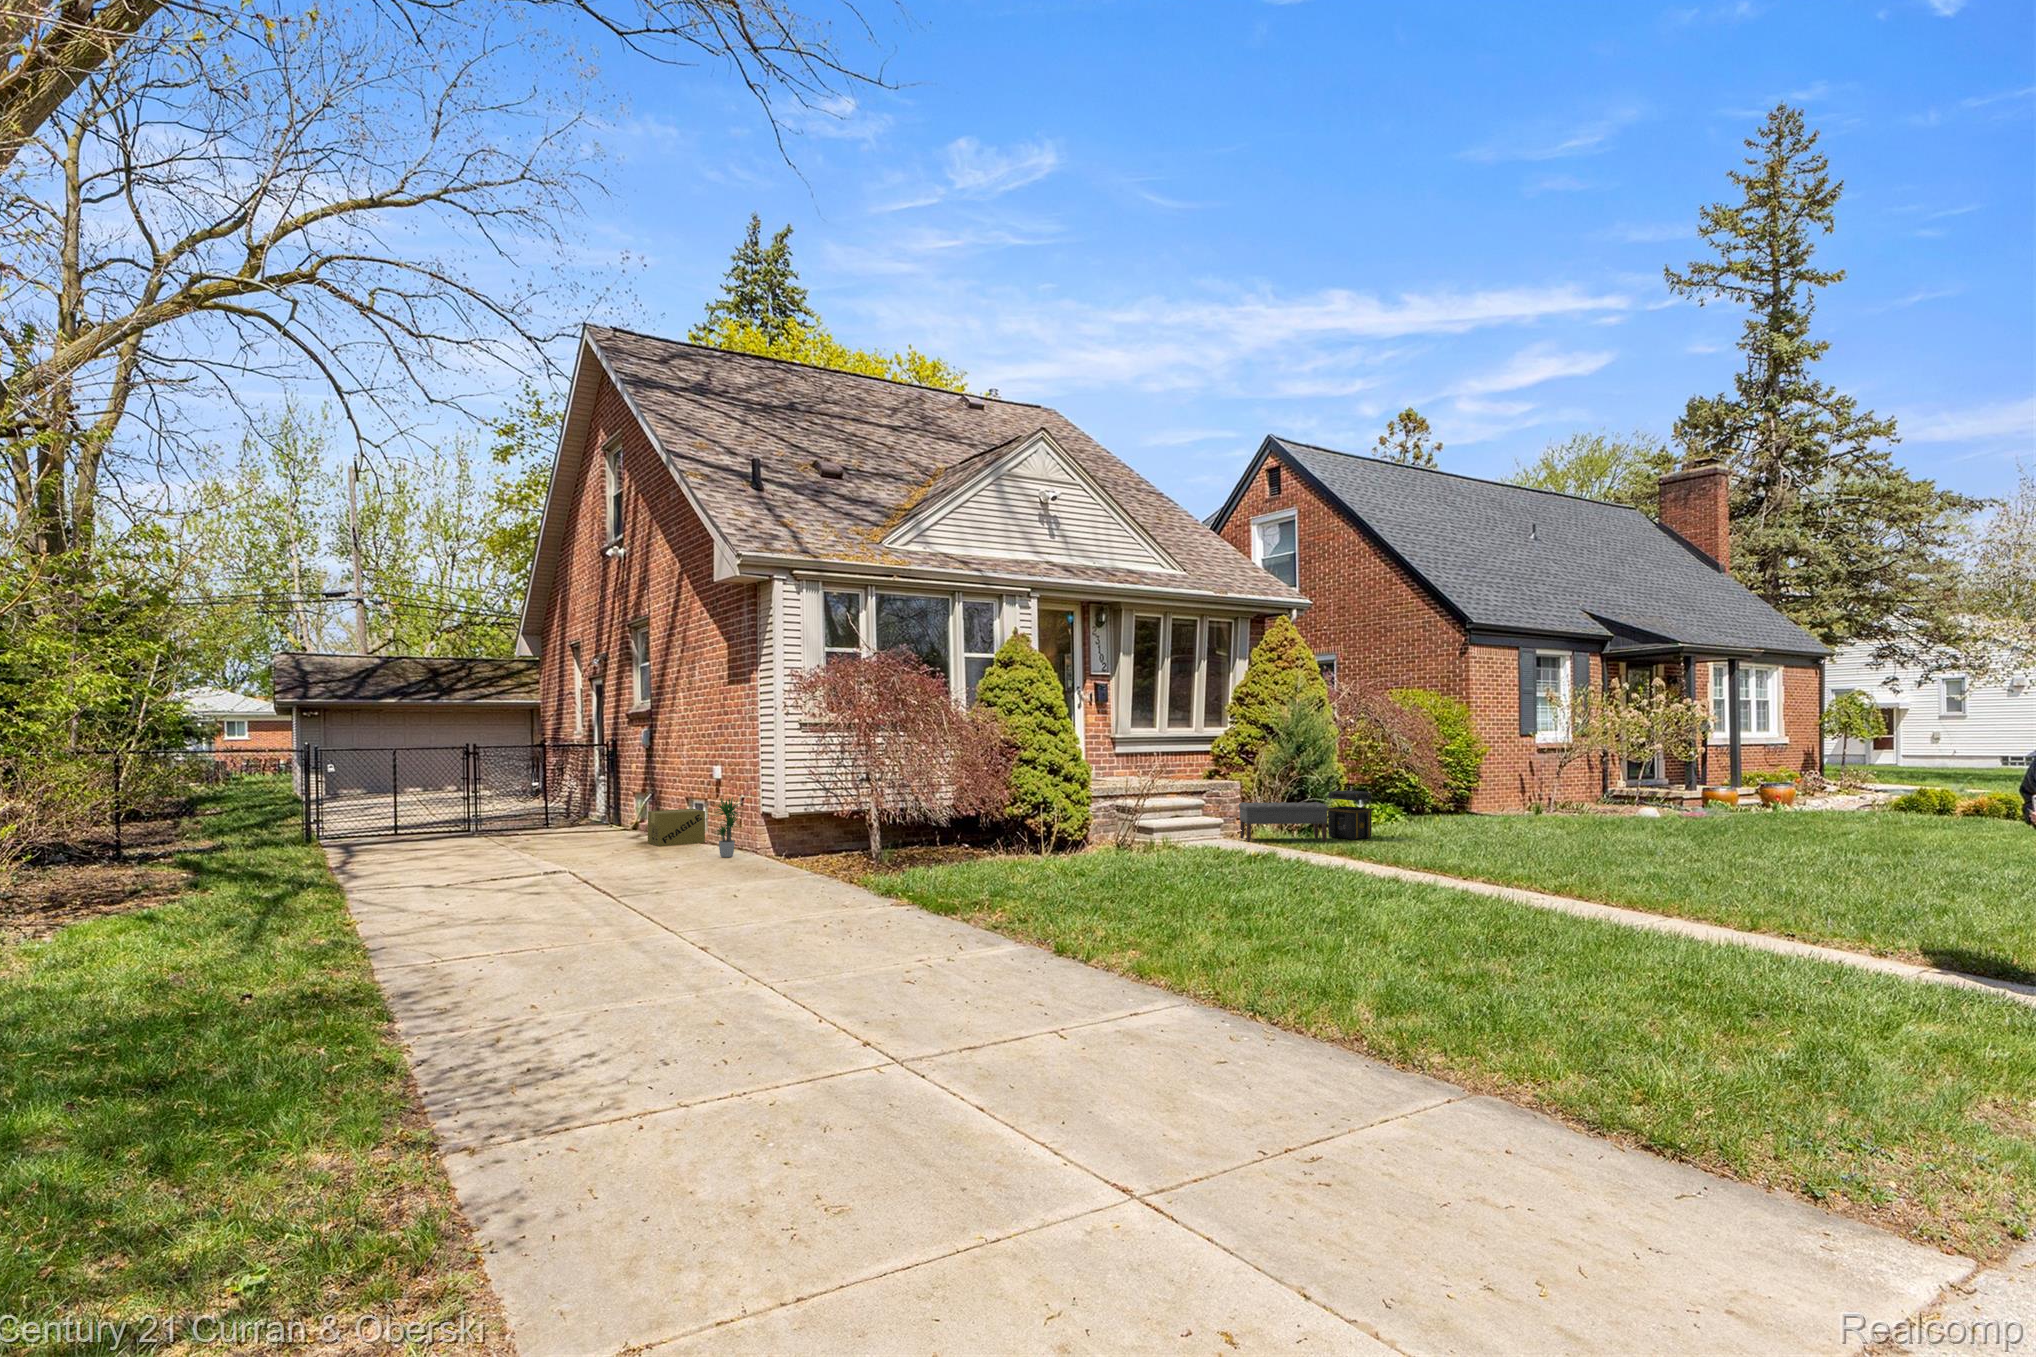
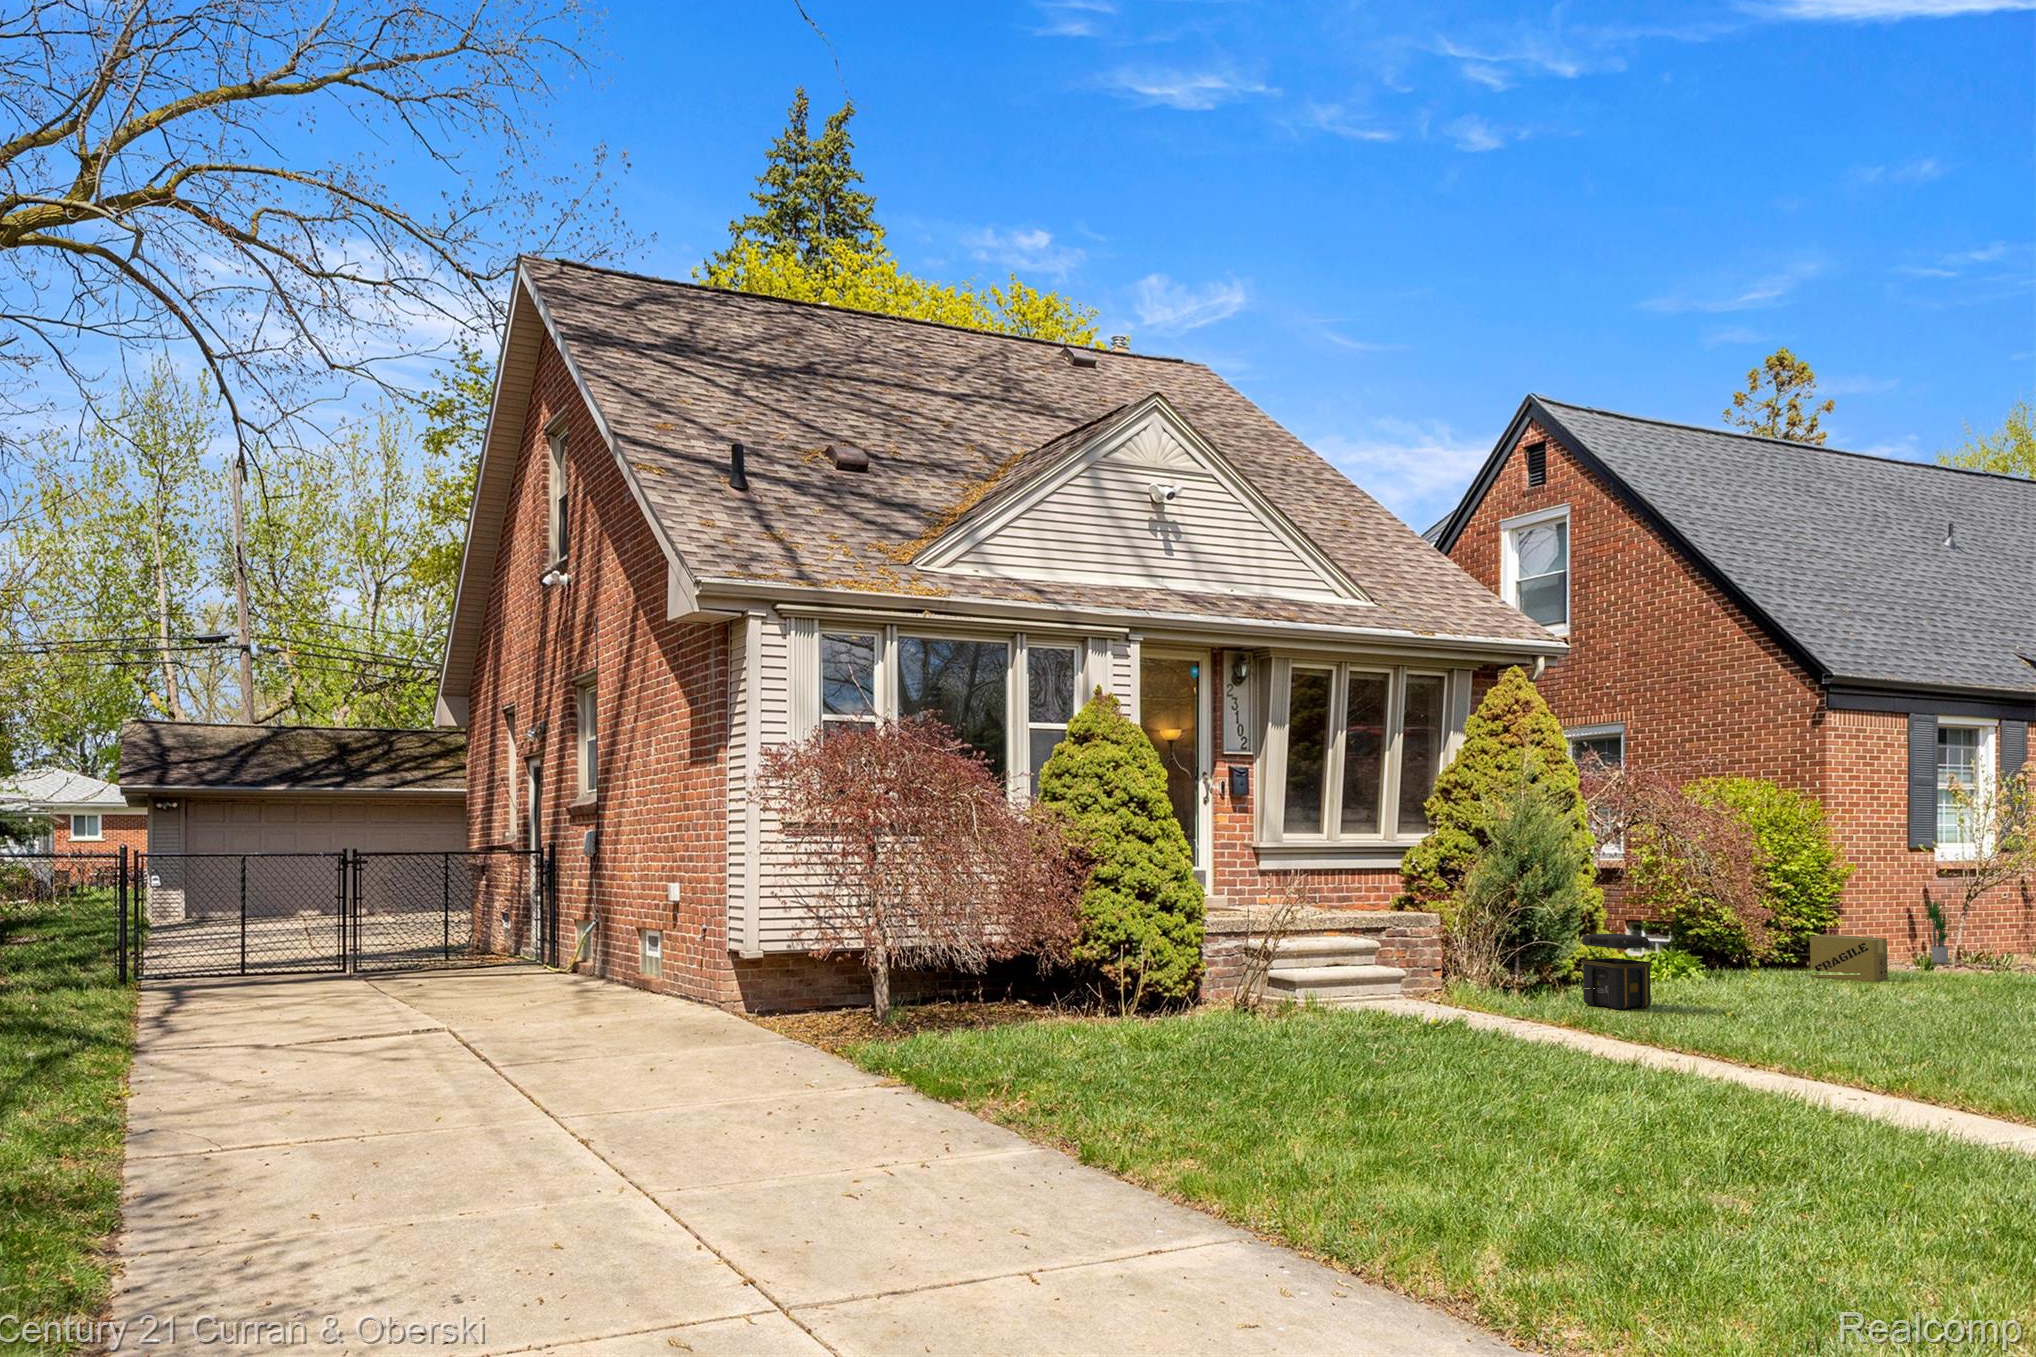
potted plant: present [716,797,740,857] -> present [1924,901,1950,963]
bench: present [1239,802,1328,842] -> none [1443,949,1579,1011]
cardboard box: present [648,809,705,846] -> present [1810,934,1888,982]

